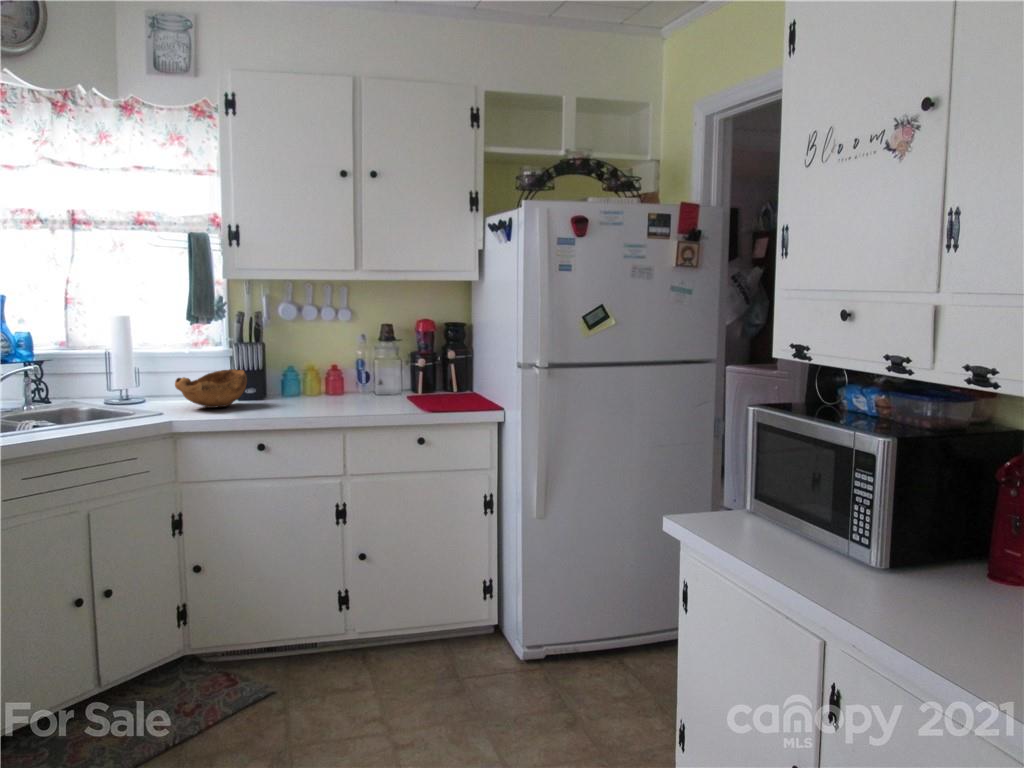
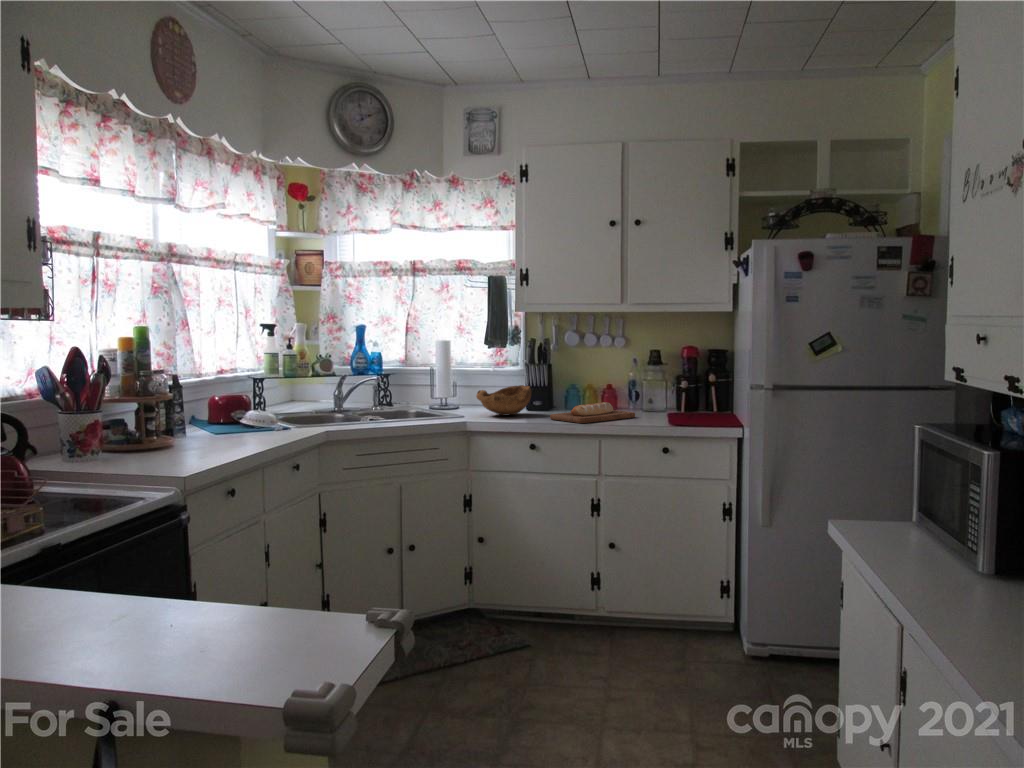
bread loaf: none [276,386,375,415] -> present [550,402,635,423]

